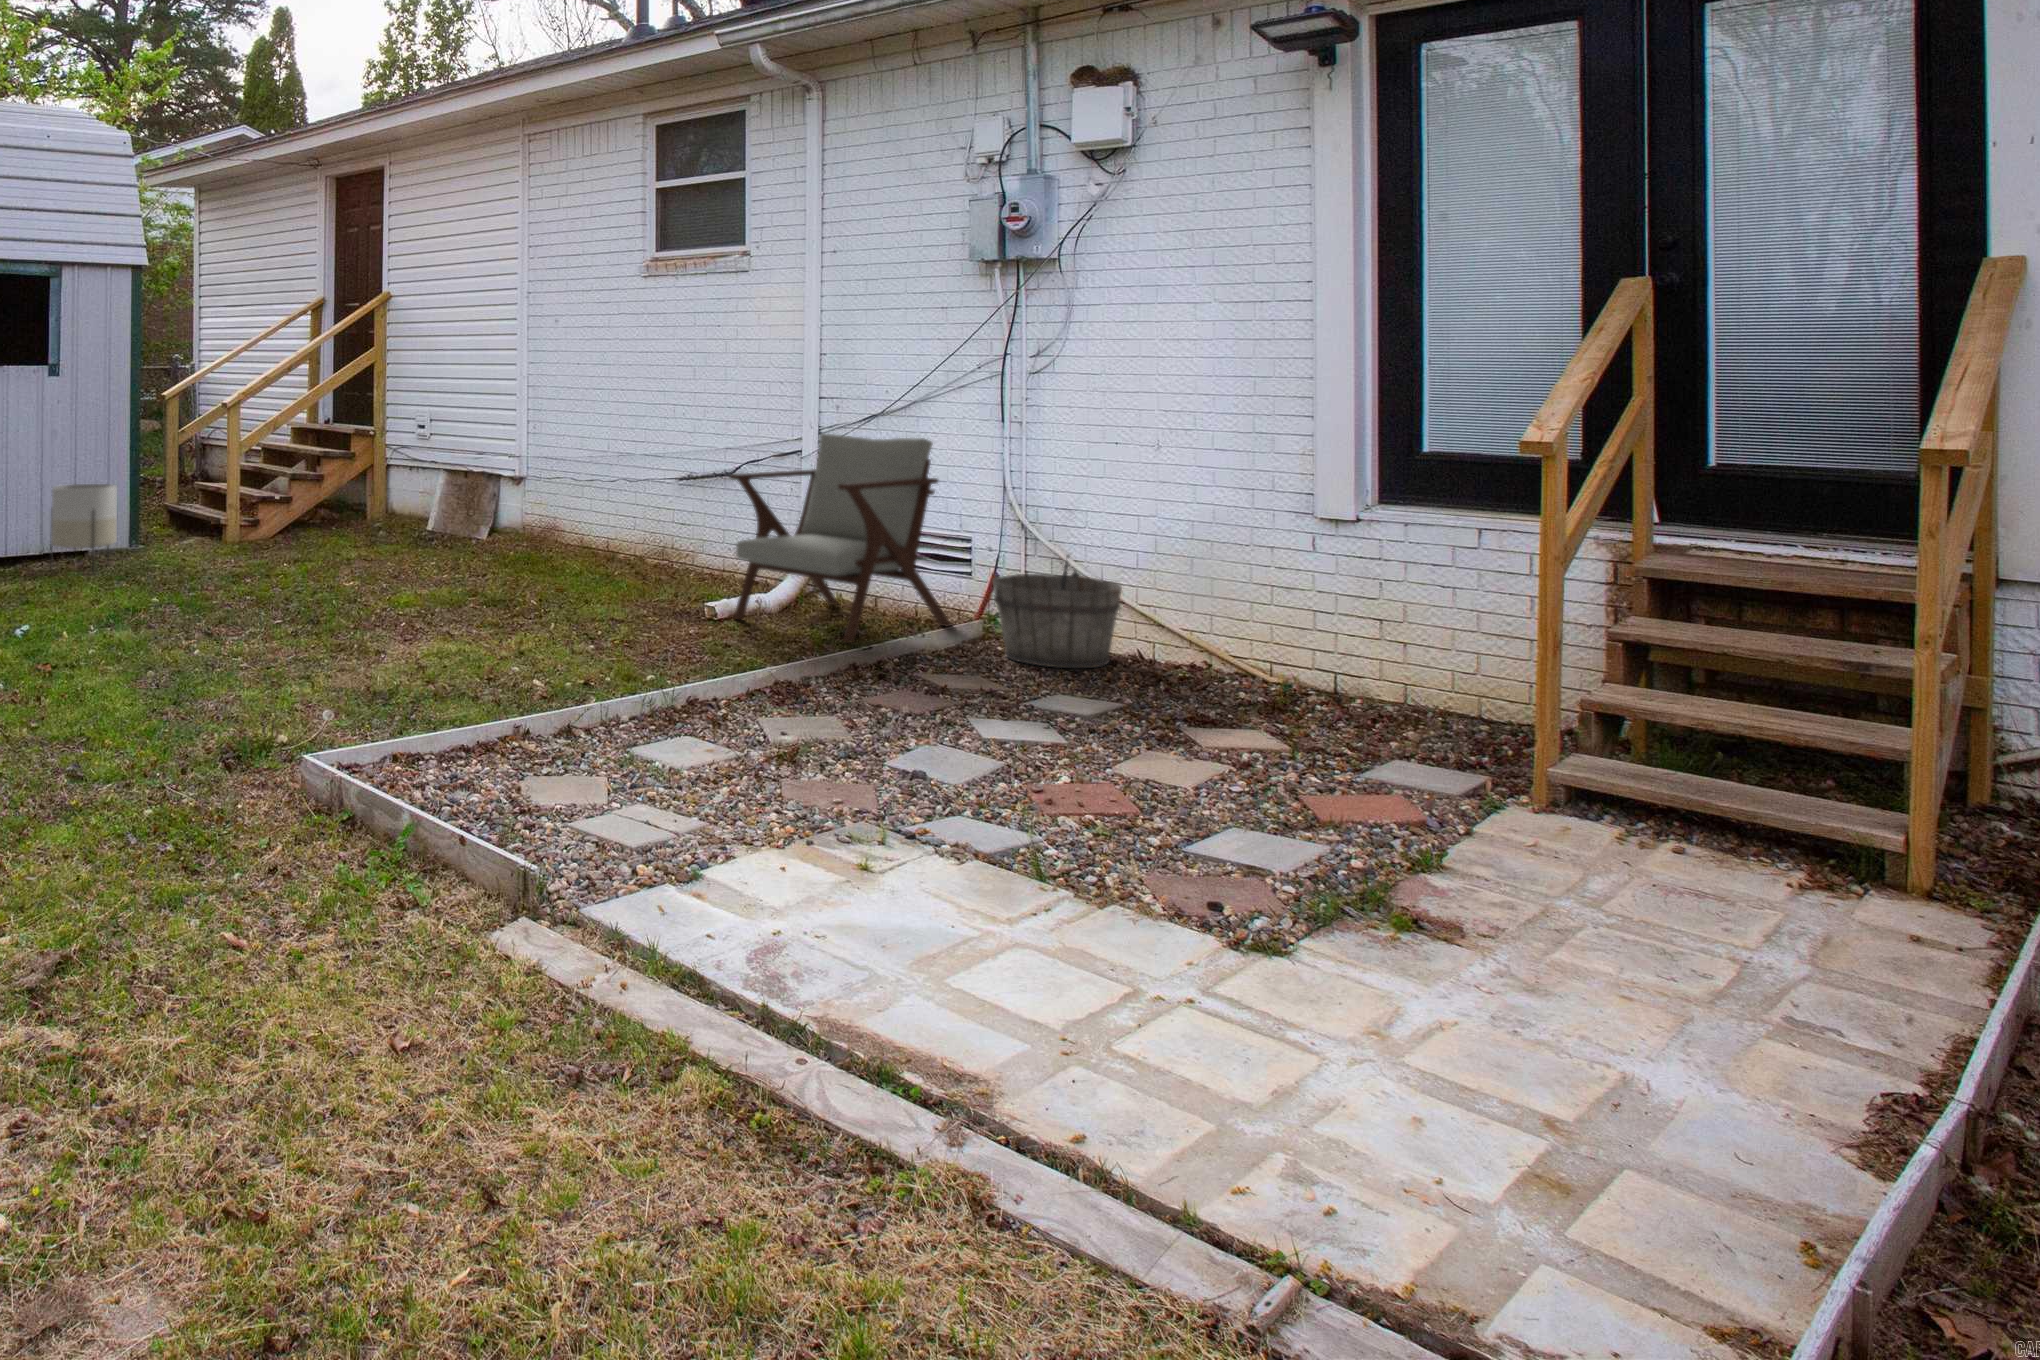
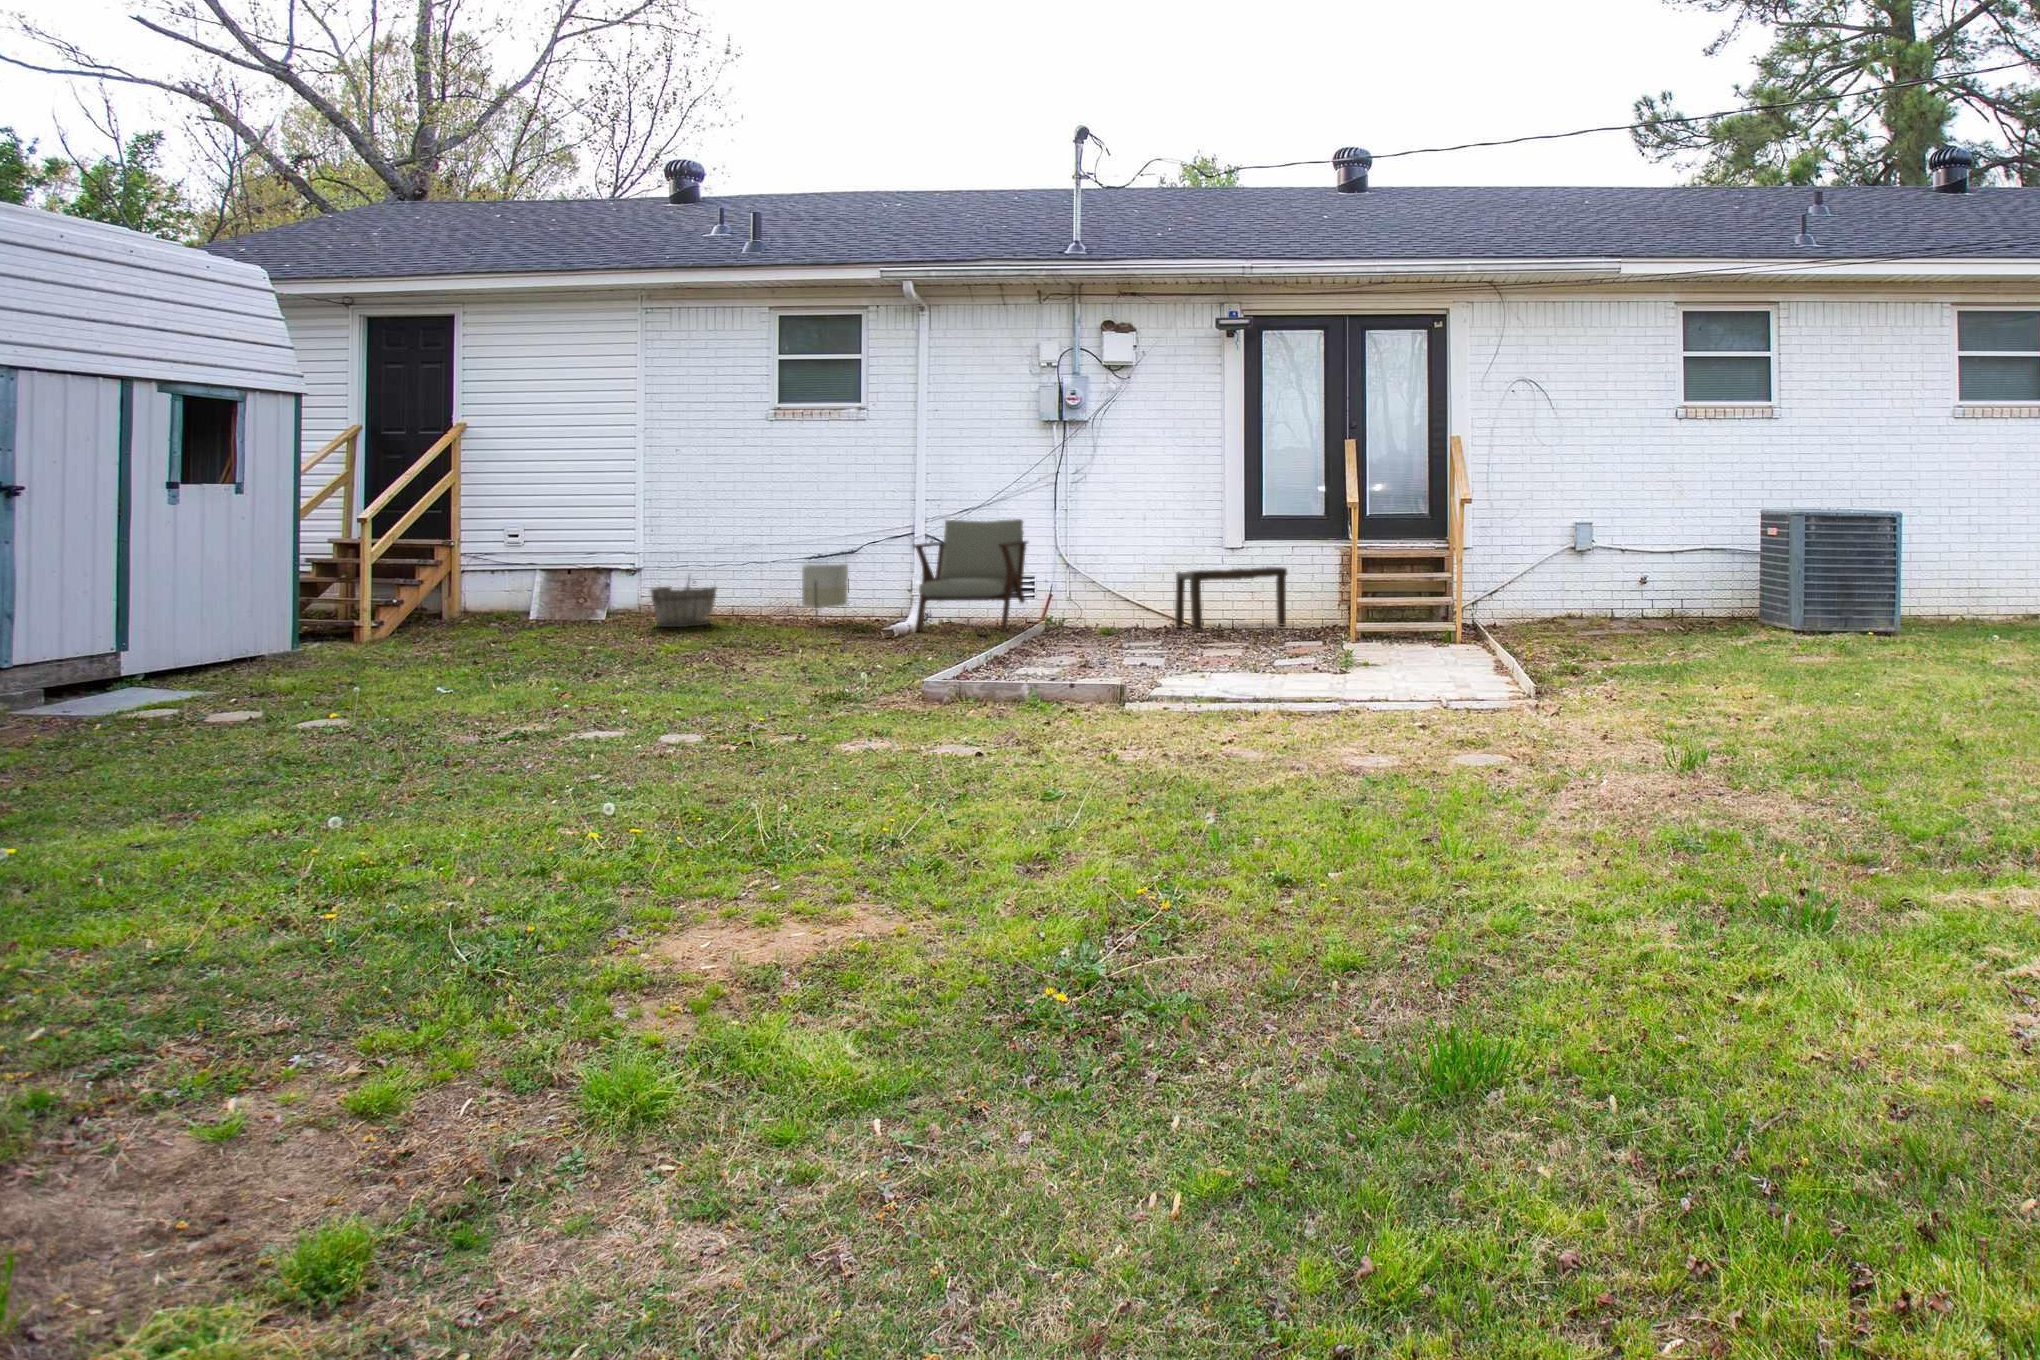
planter: present [50,484,117,550] -> present [802,563,849,621]
wooden bucket: present [993,555,1122,668] -> present [650,581,717,627]
bench: none [1165,570,1447,736] -> present [1175,567,1287,631]

